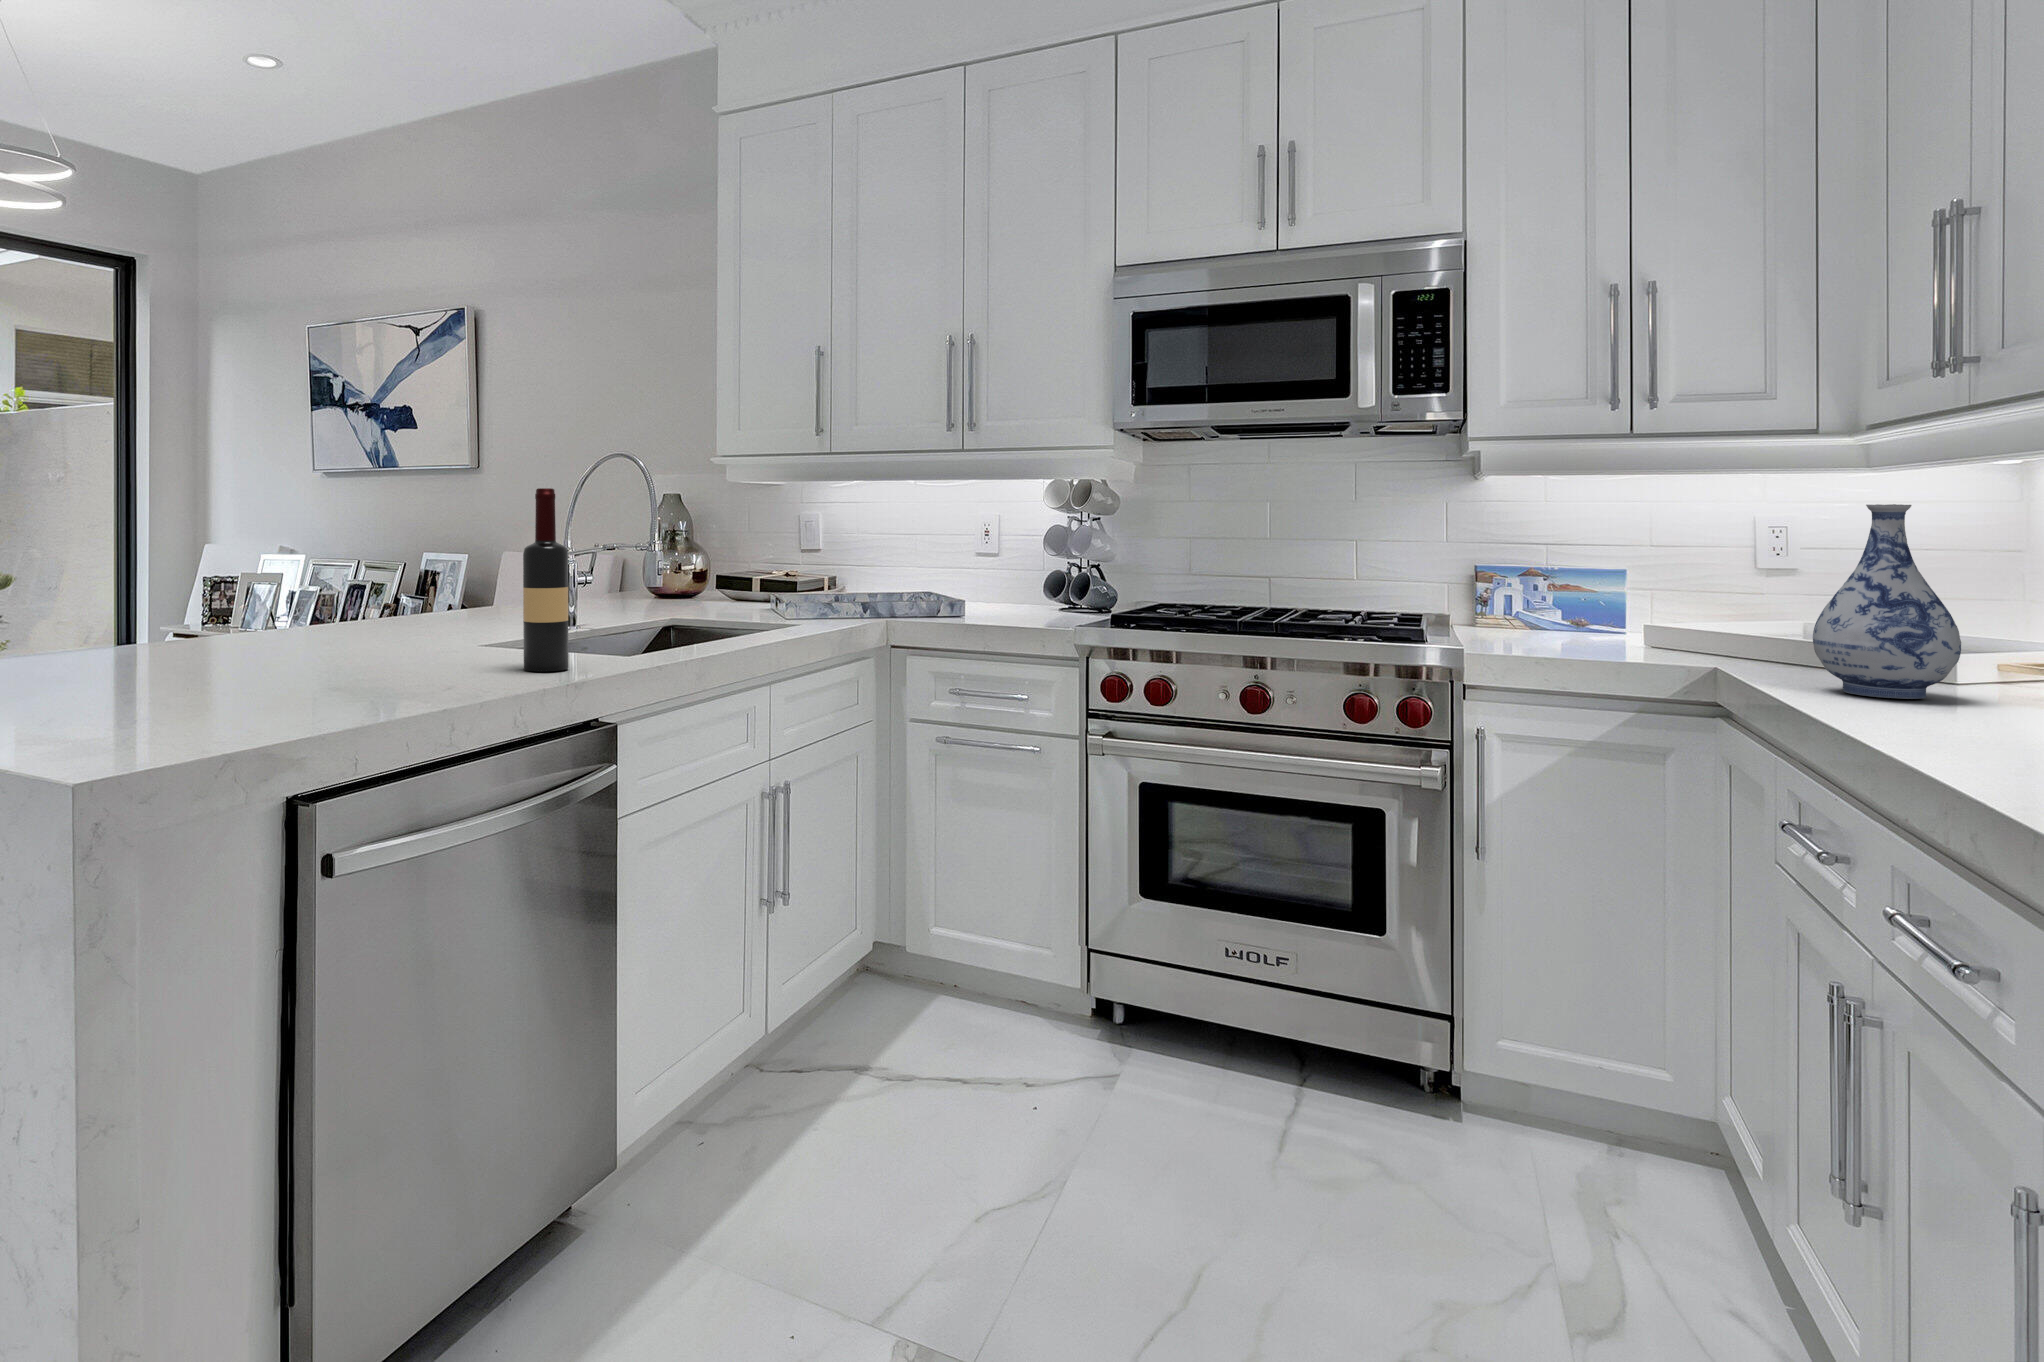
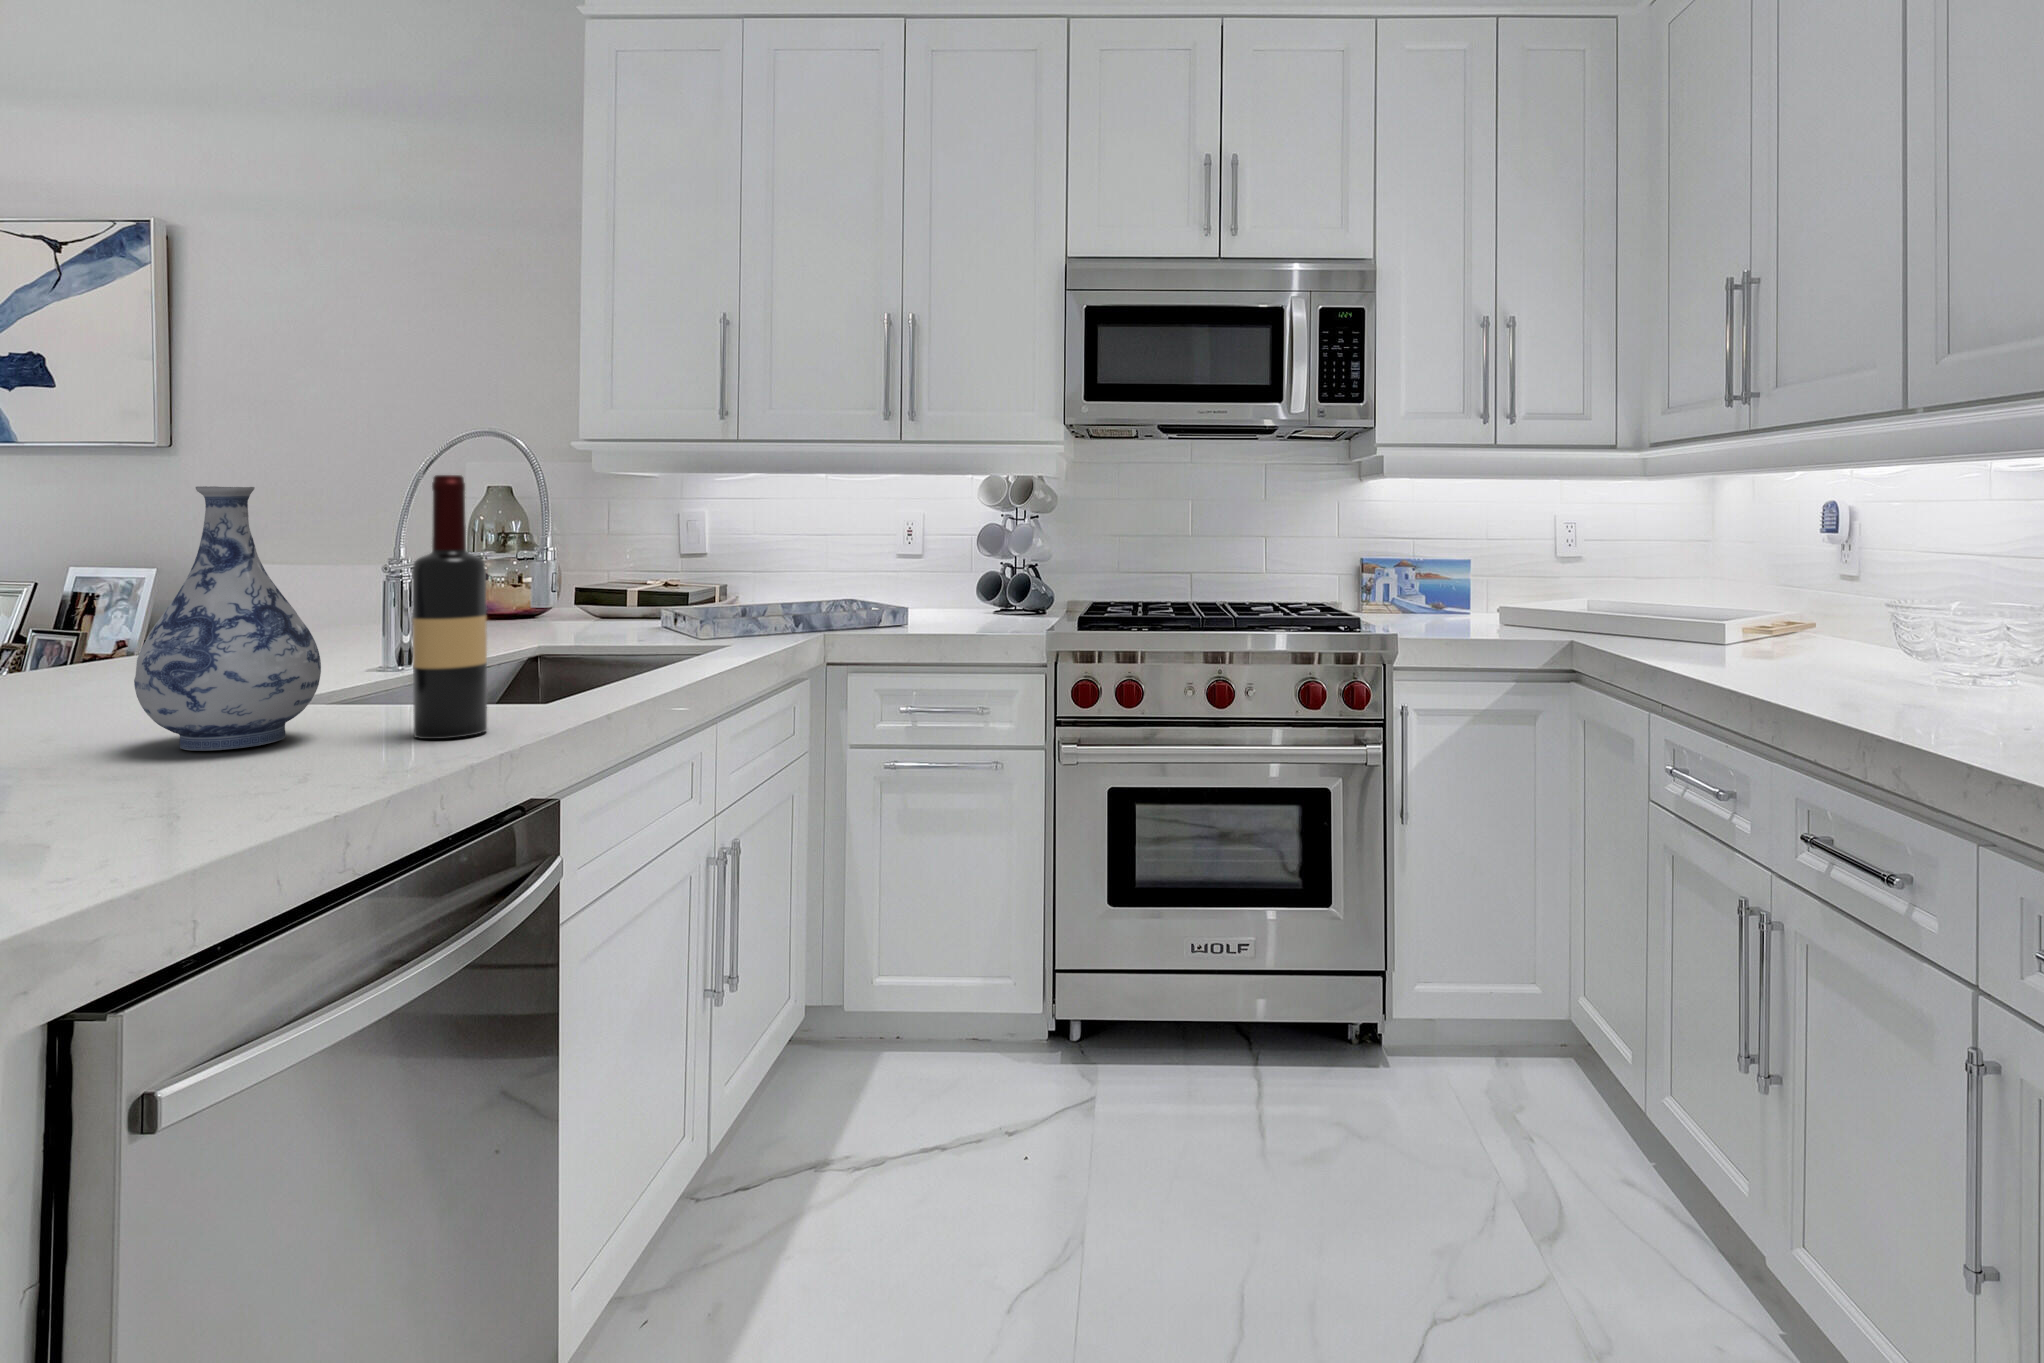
vase: present [1813,504,1961,699] -> present [134,486,321,750]

